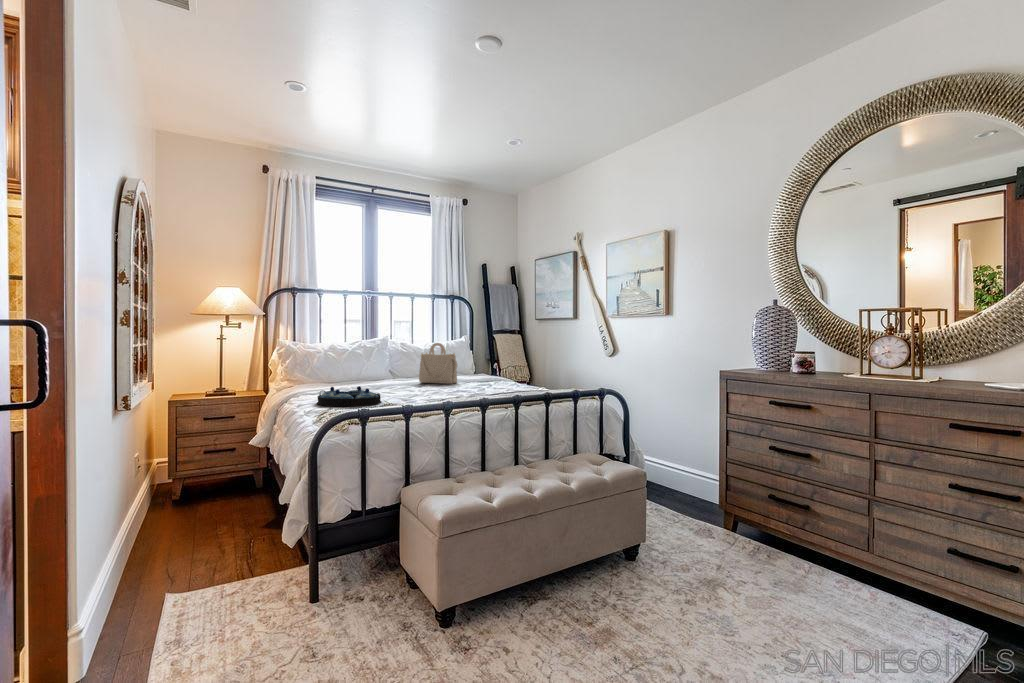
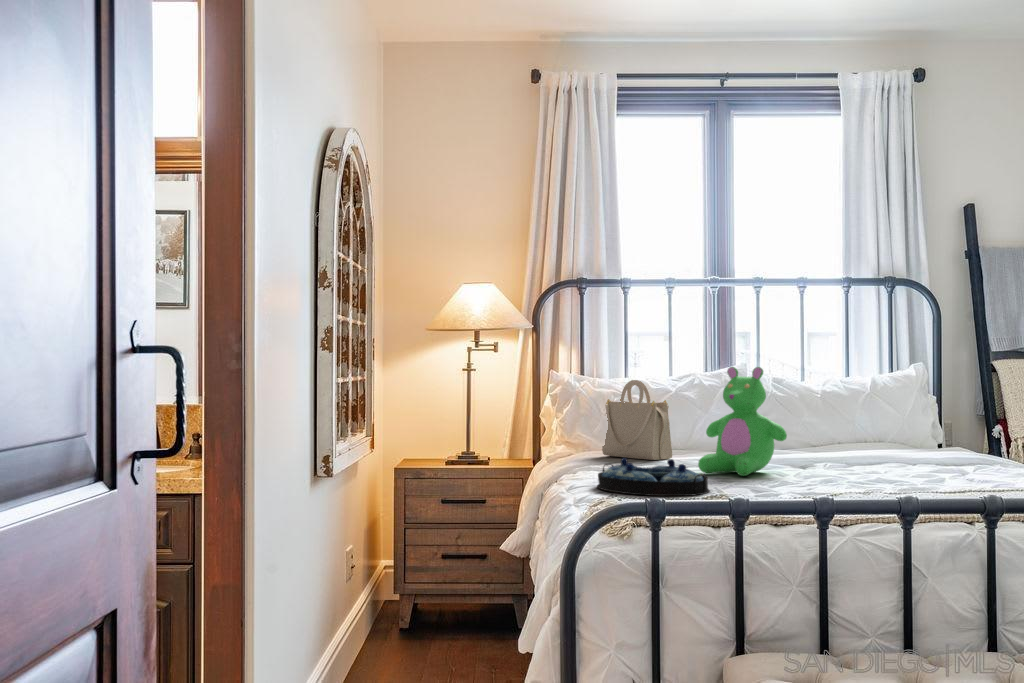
teddy bear: none [370,337,415,393] -> present [698,367,787,476]
handbag: present [419,343,457,384] -> present [602,380,672,460]

